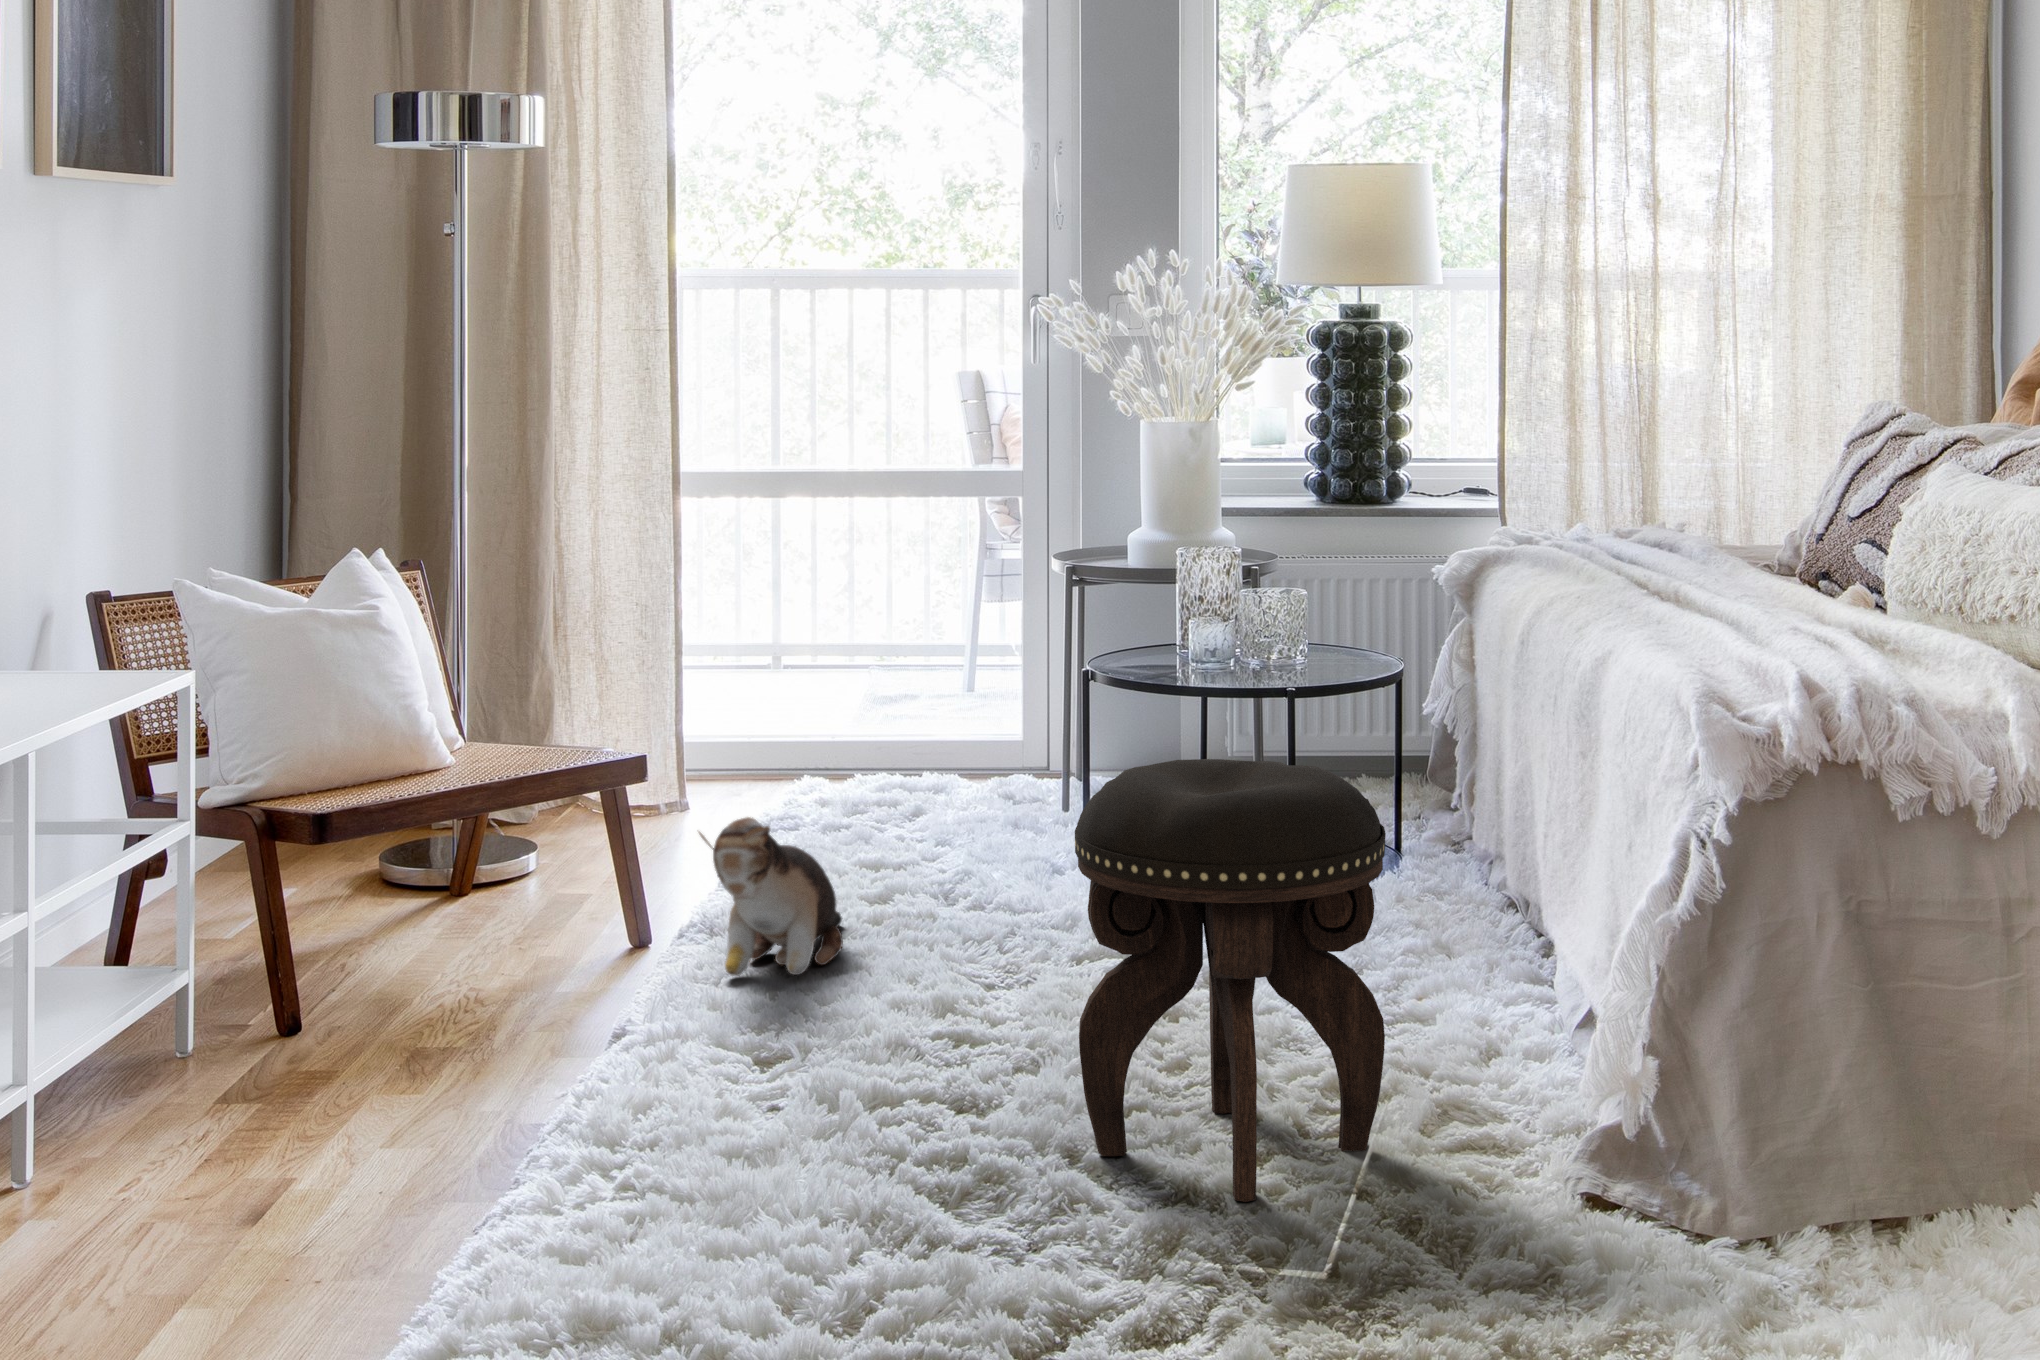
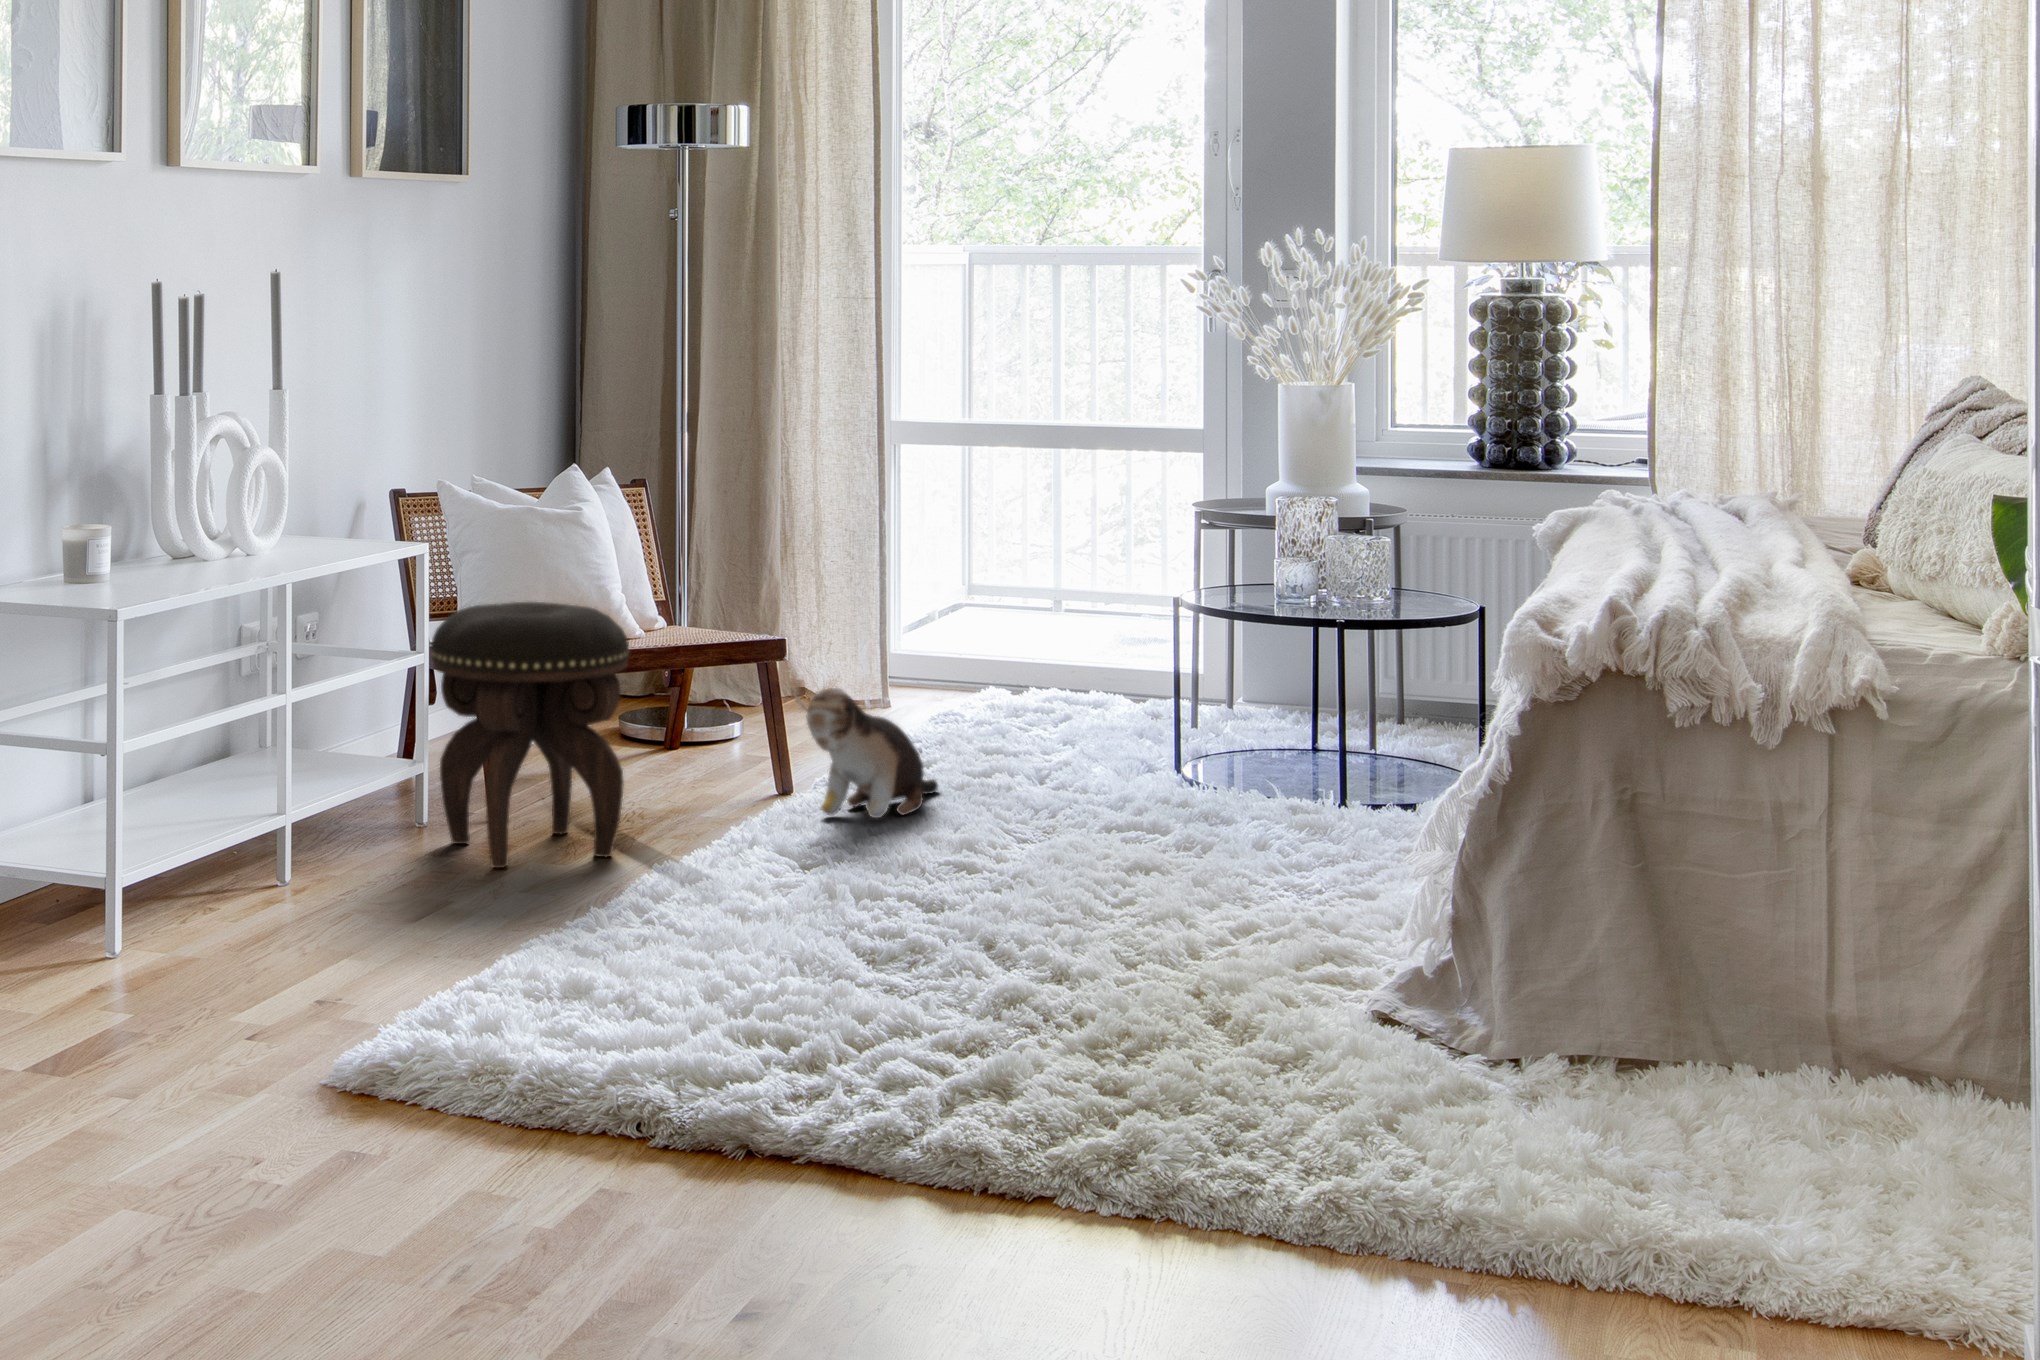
footstool: present [1075,759,1386,1202] -> present [431,602,629,868]

